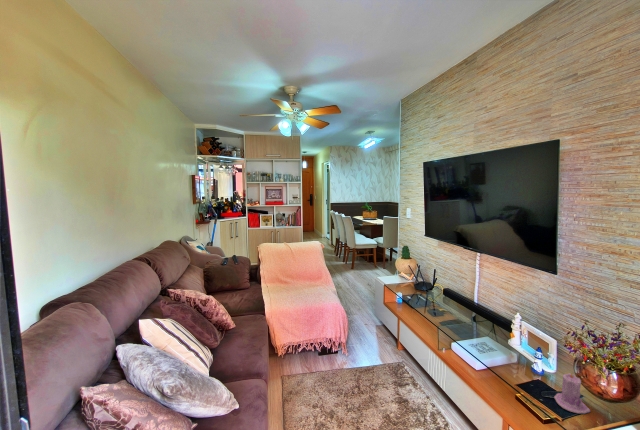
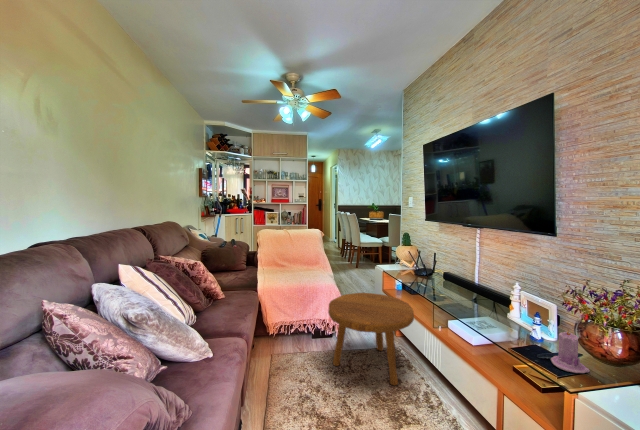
footstool: none [338,312,420,407] -> present [328,293,414,386]

